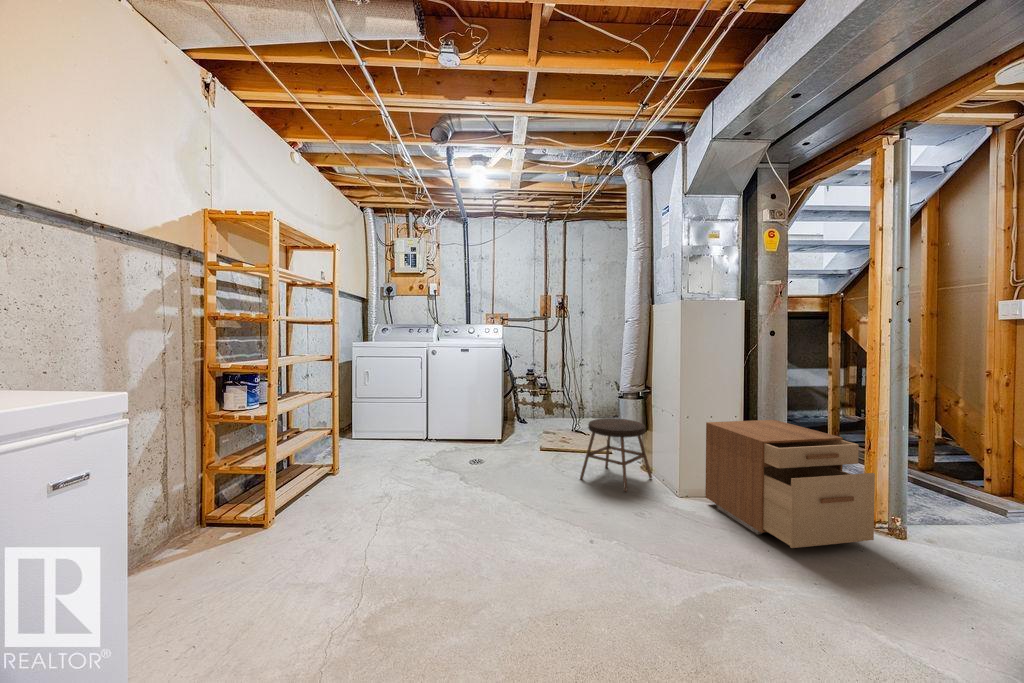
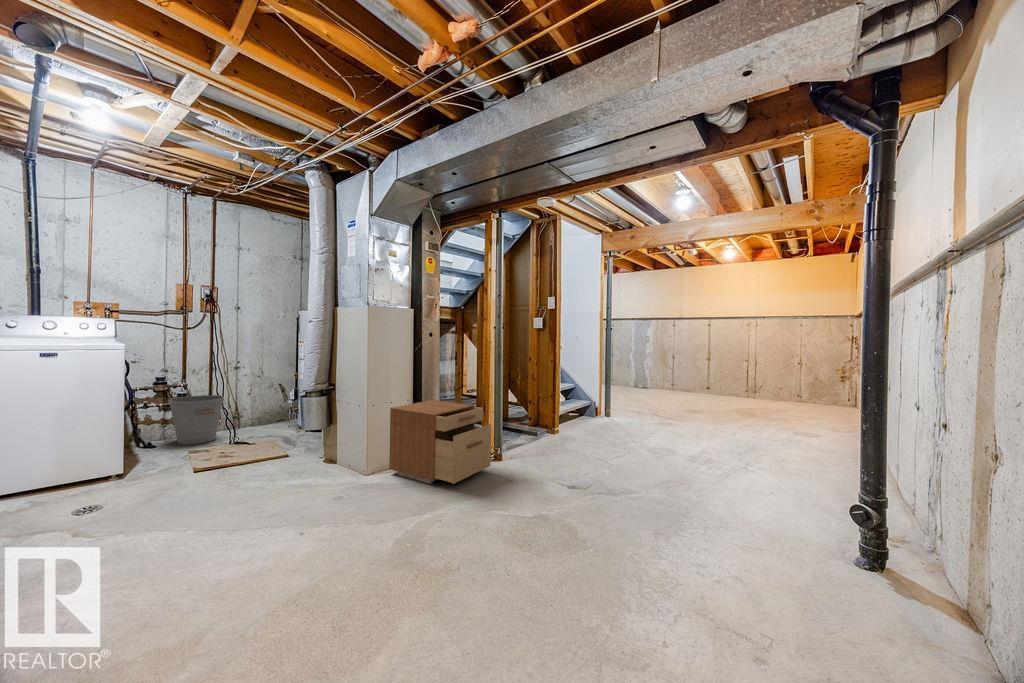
bucket: none [534,387,570,427] -> present [169,395,224,445]
stool: present [580,418,652,492] -> none [265,417,340,486]

